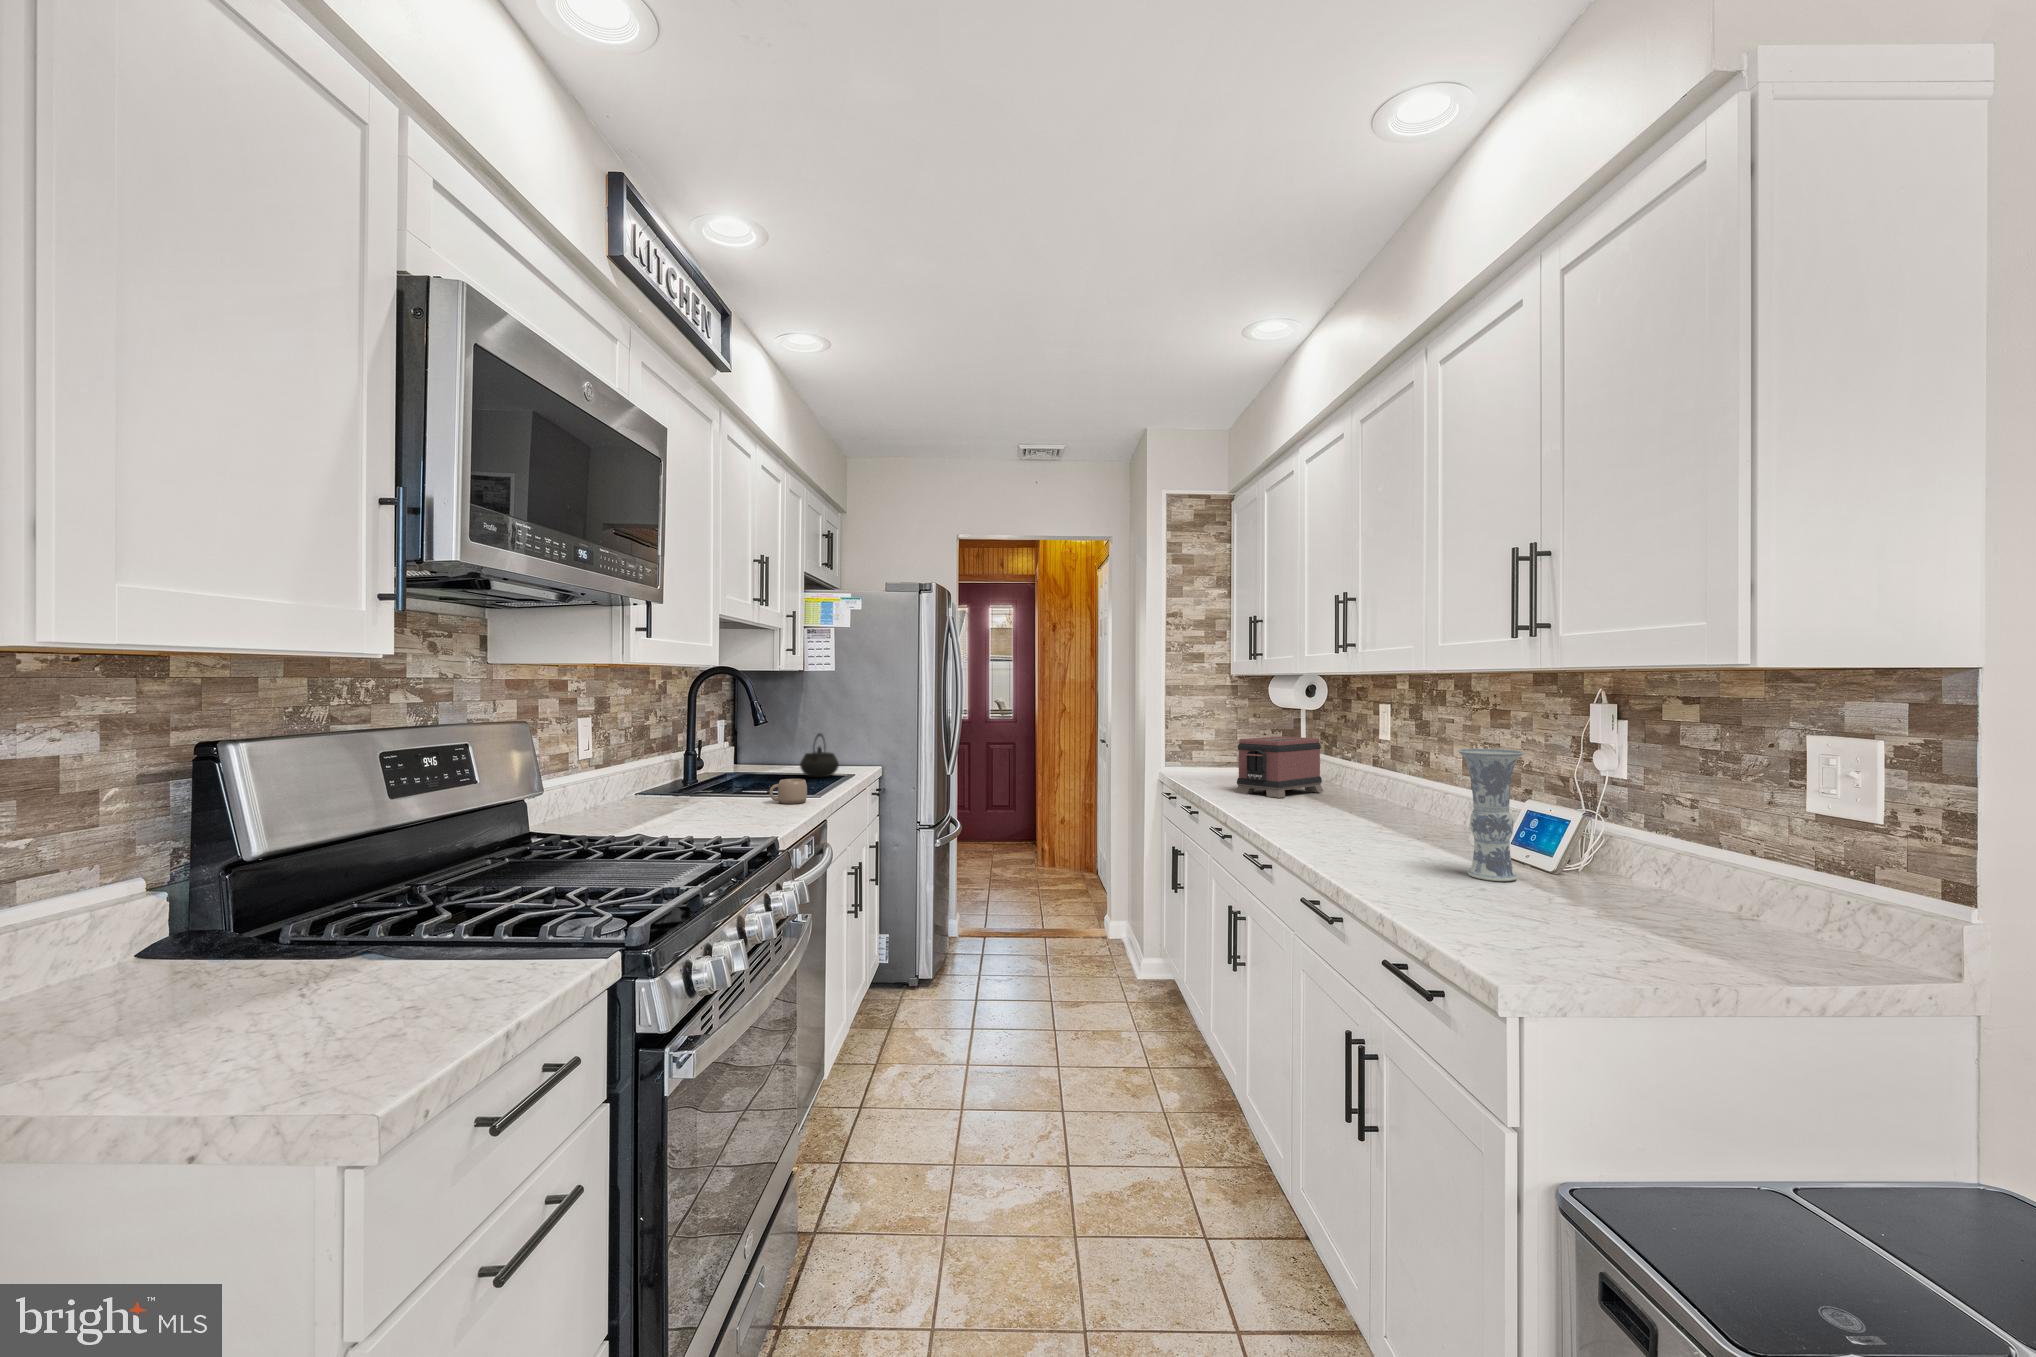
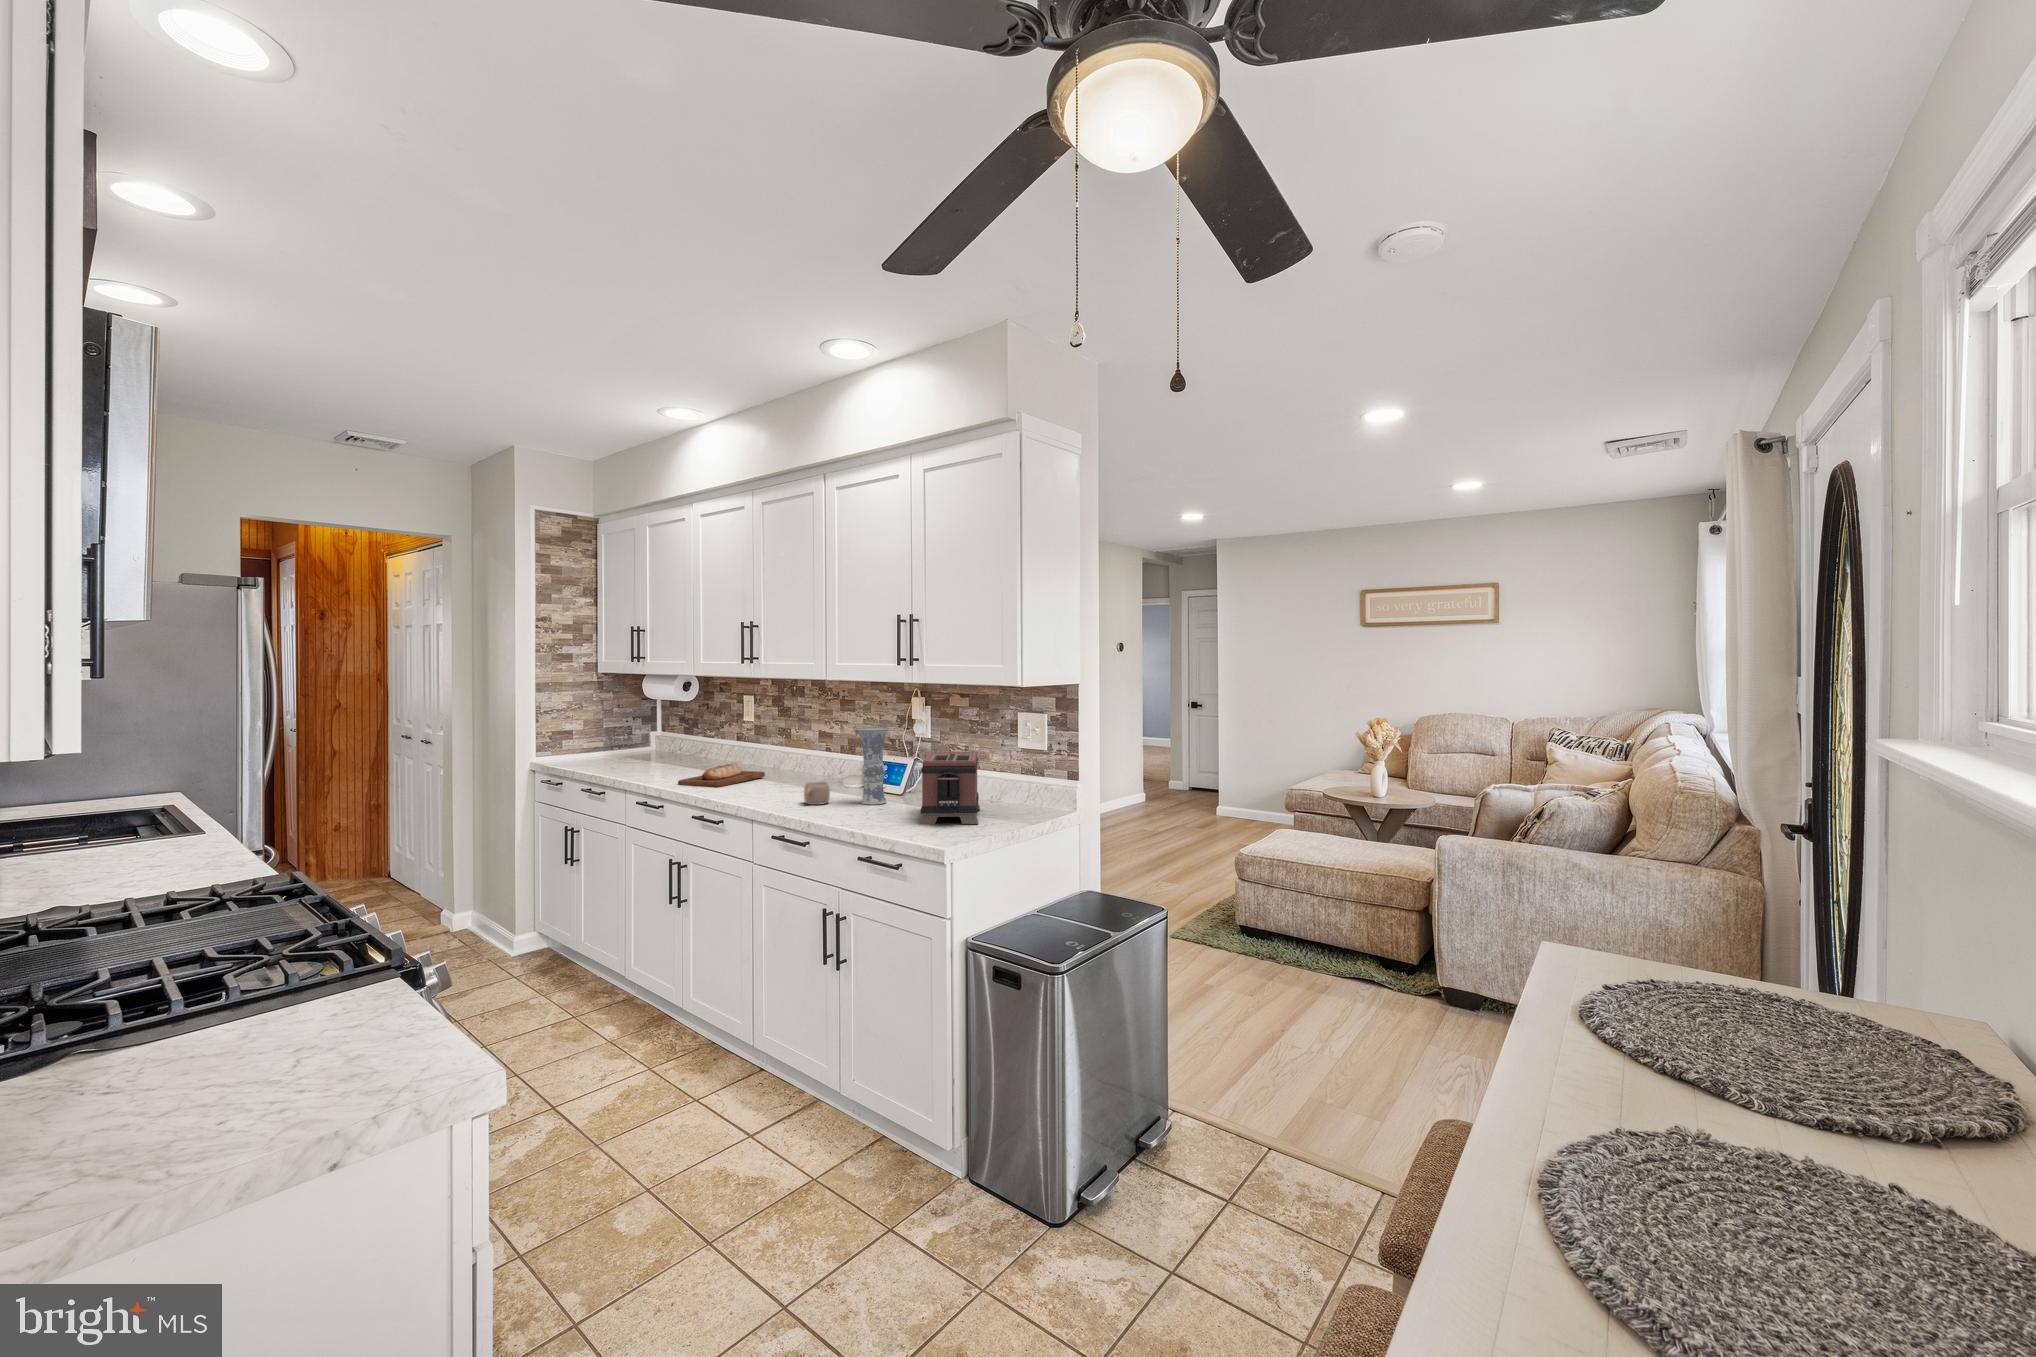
kettle: present [800,733,839,777] -> none [54,755,126,812]
toaster: present [1235,736,1323,798] -> present [919,752,980,824]
mug: present [770,779,807,804] -> present [804,782,830,805]
bread loaf: none [1258,792,1382,820] -> present [678,764,765,787]

